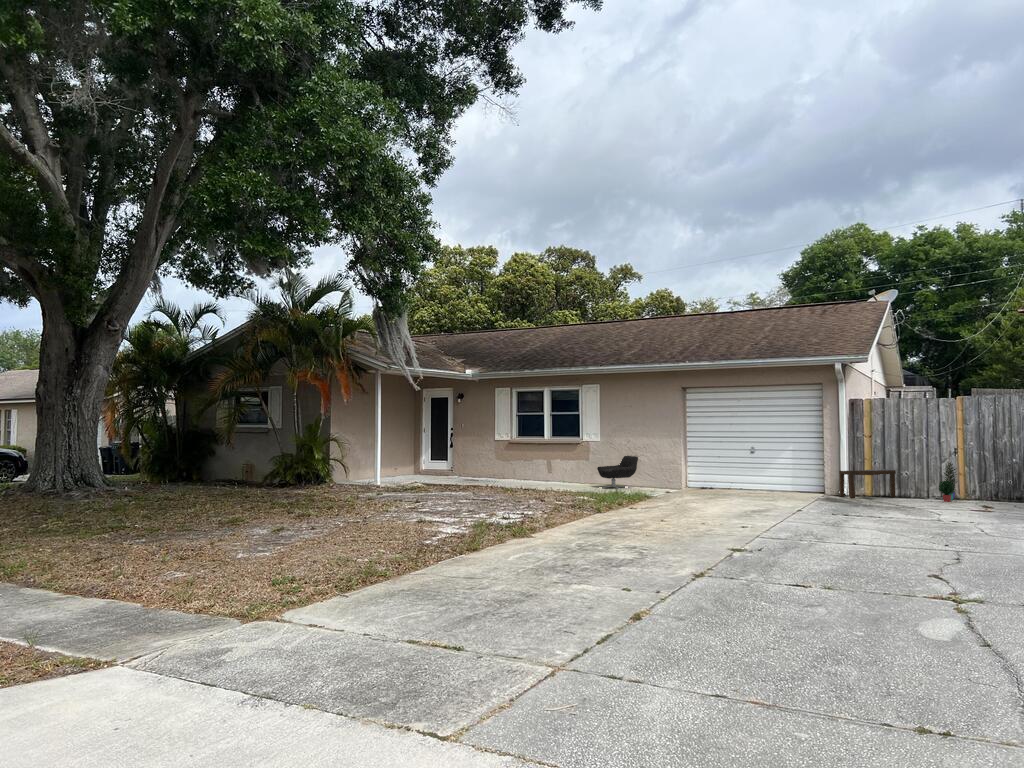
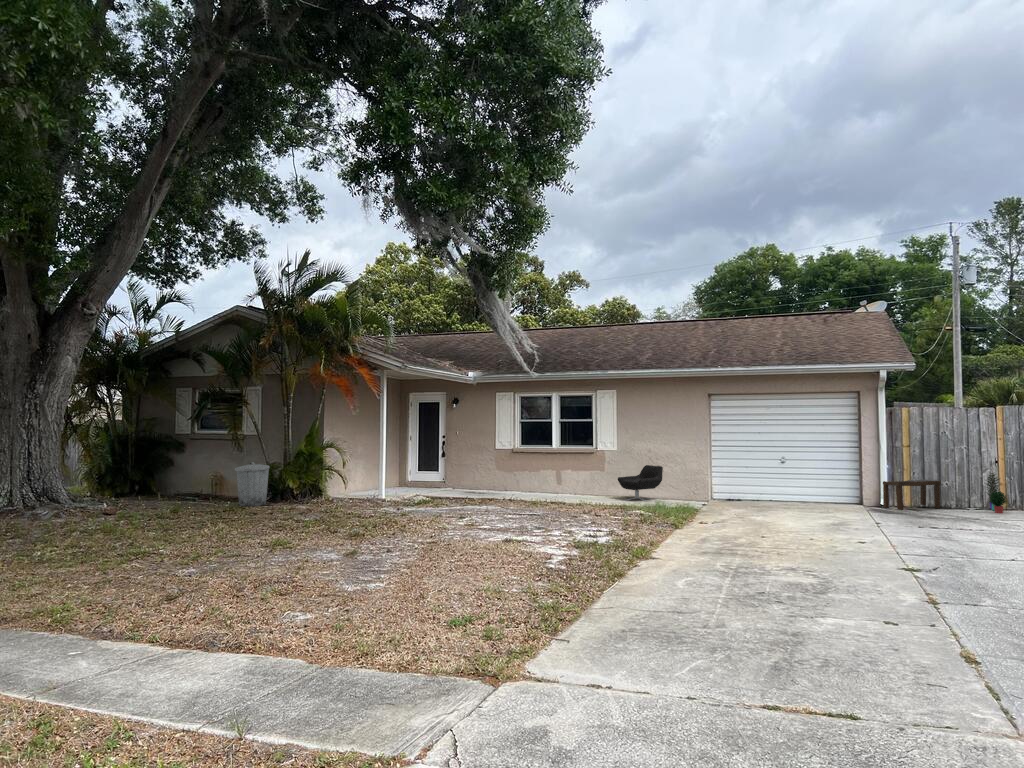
trash can: none [255,452,285,490] -> present [235,462,270,506]

